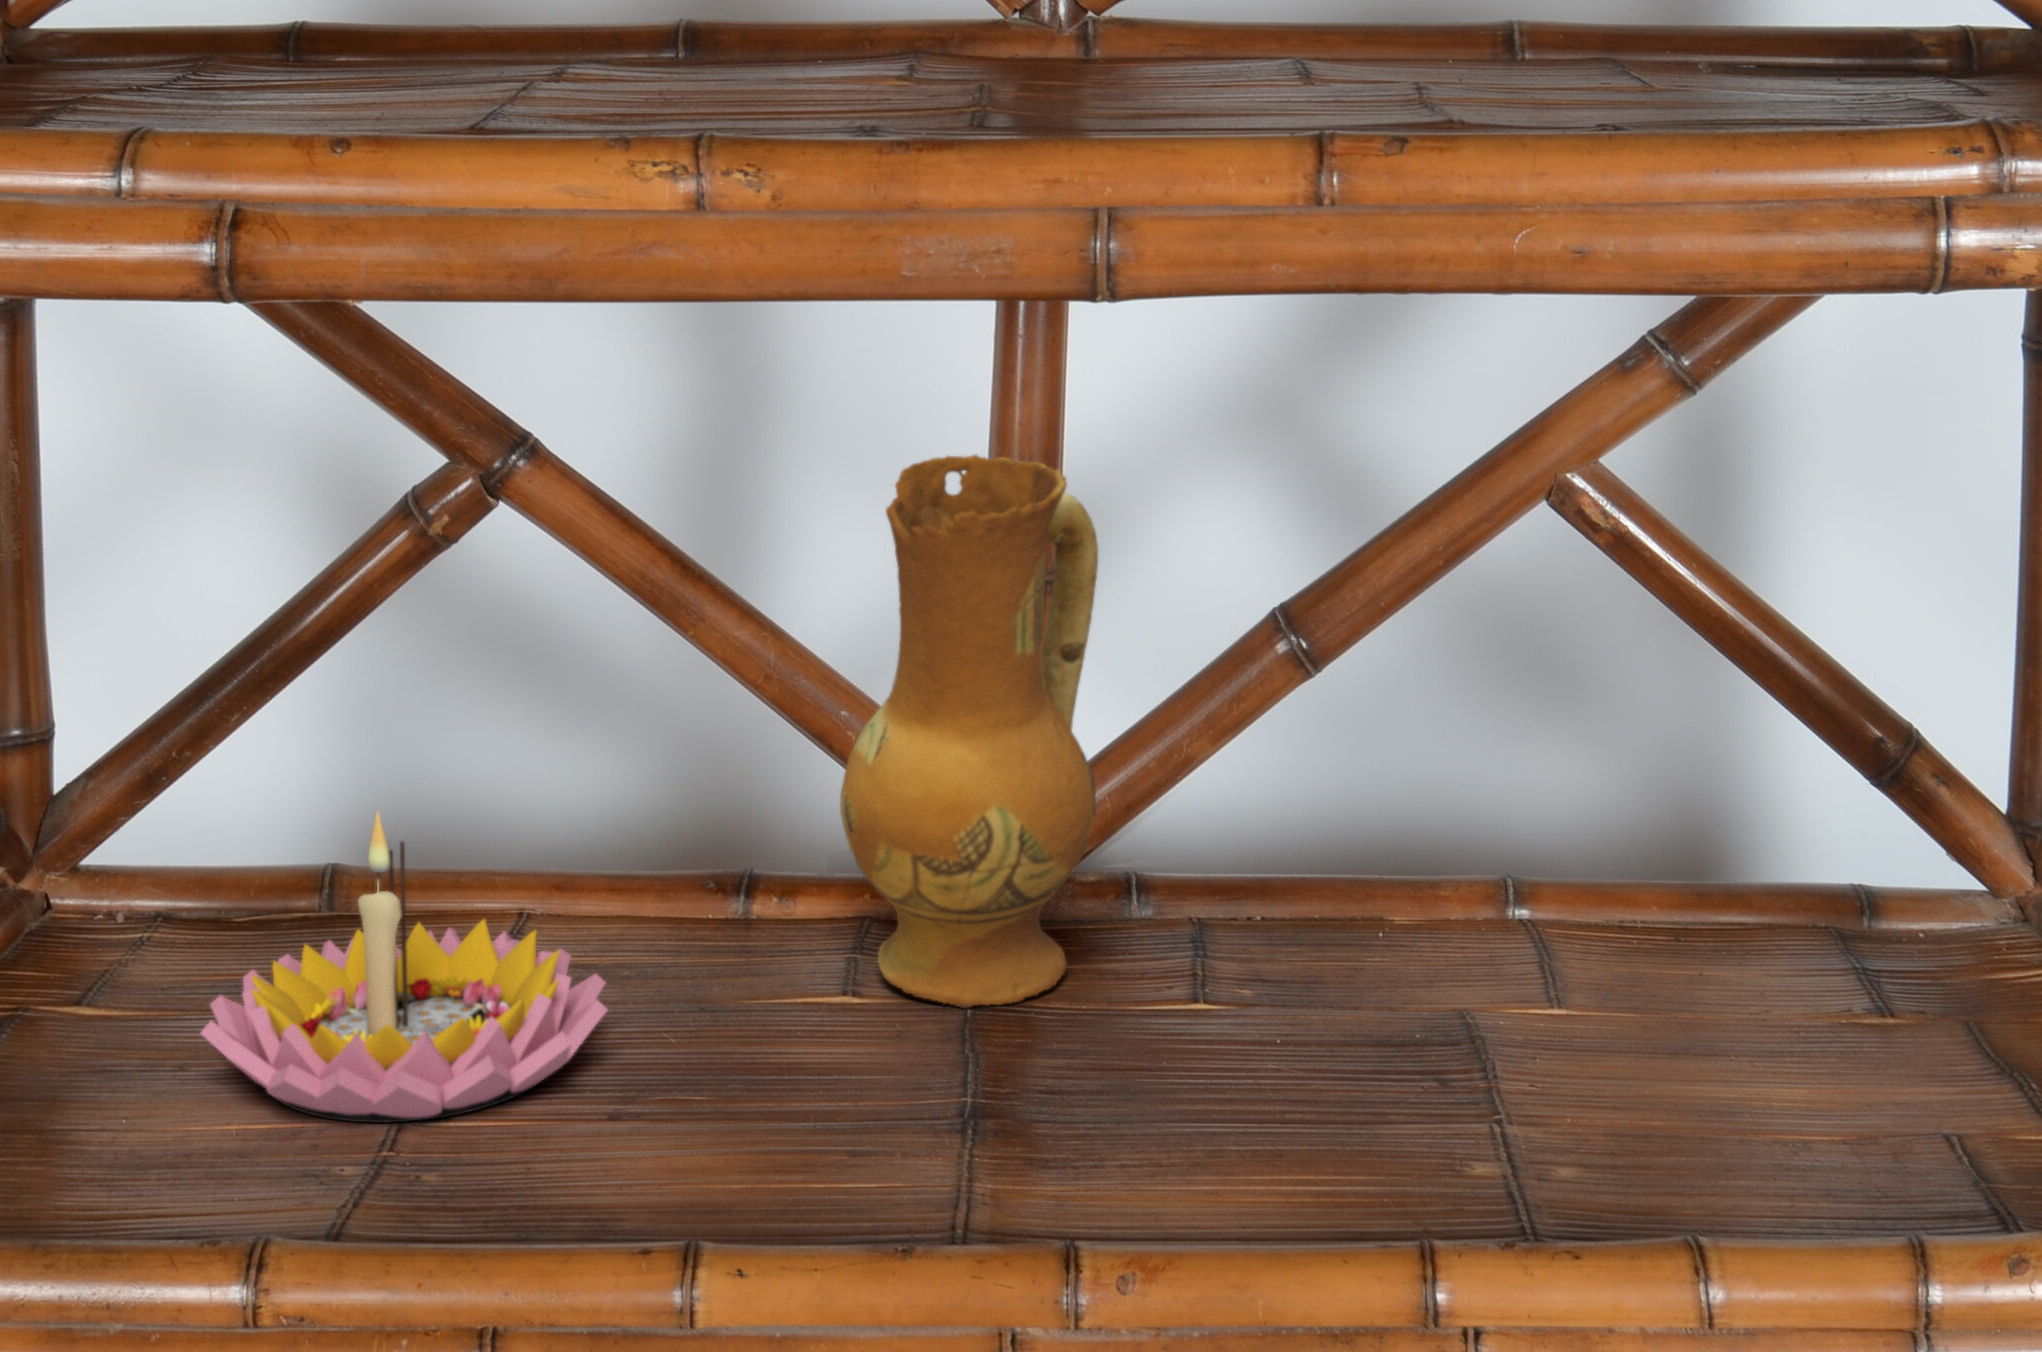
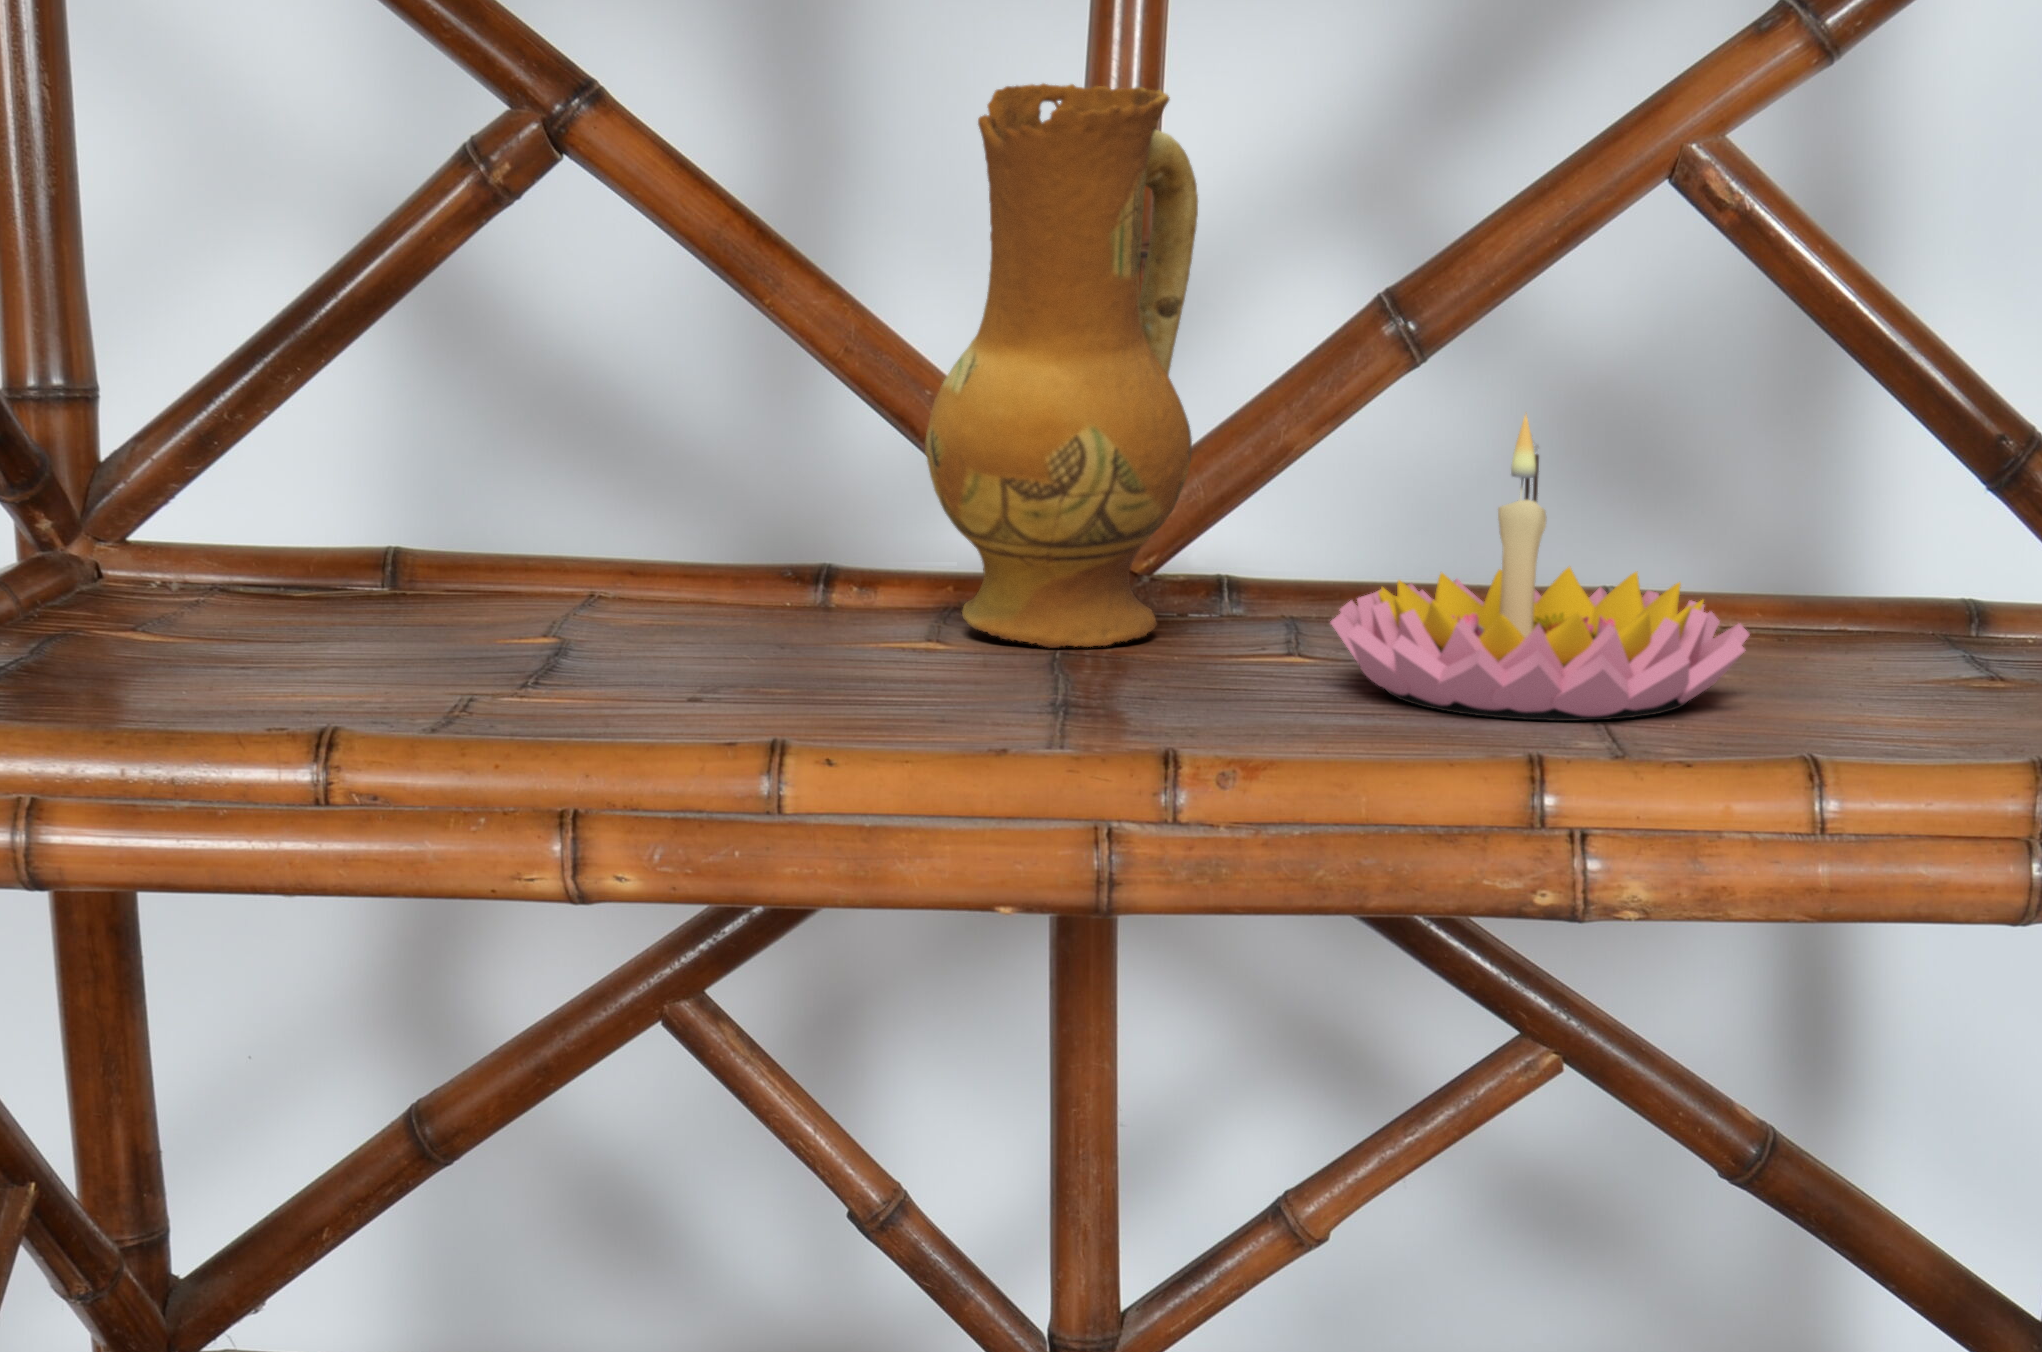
candle holder: present [201,813,607,1123] -> present [1331,413,1749,721]

